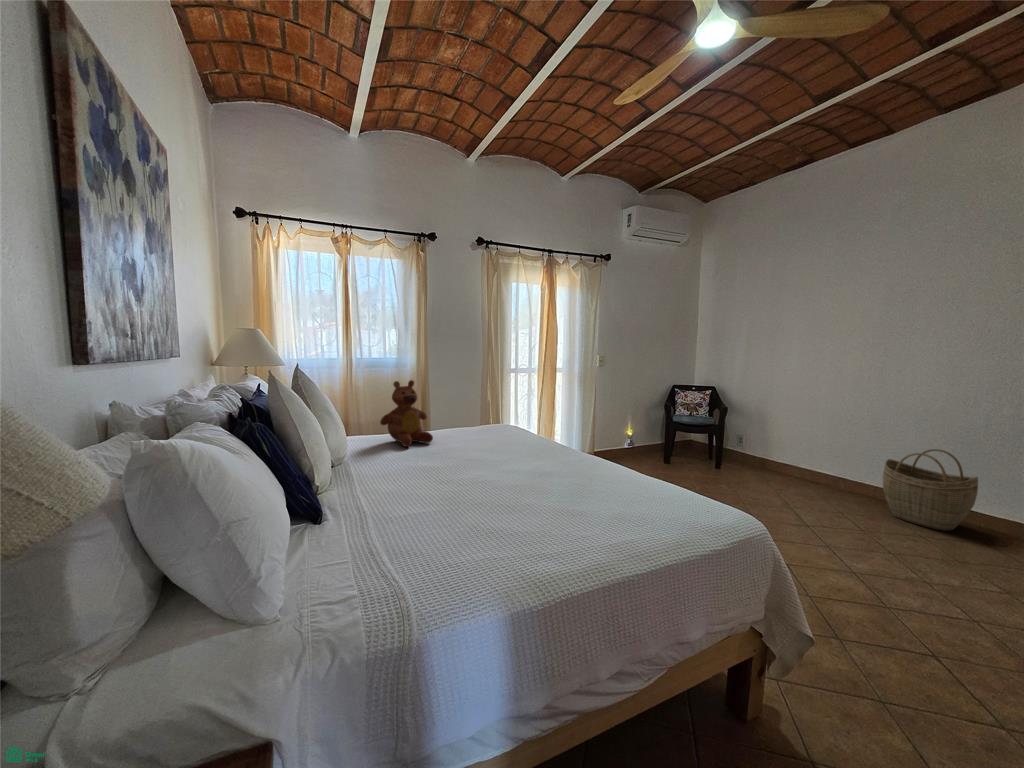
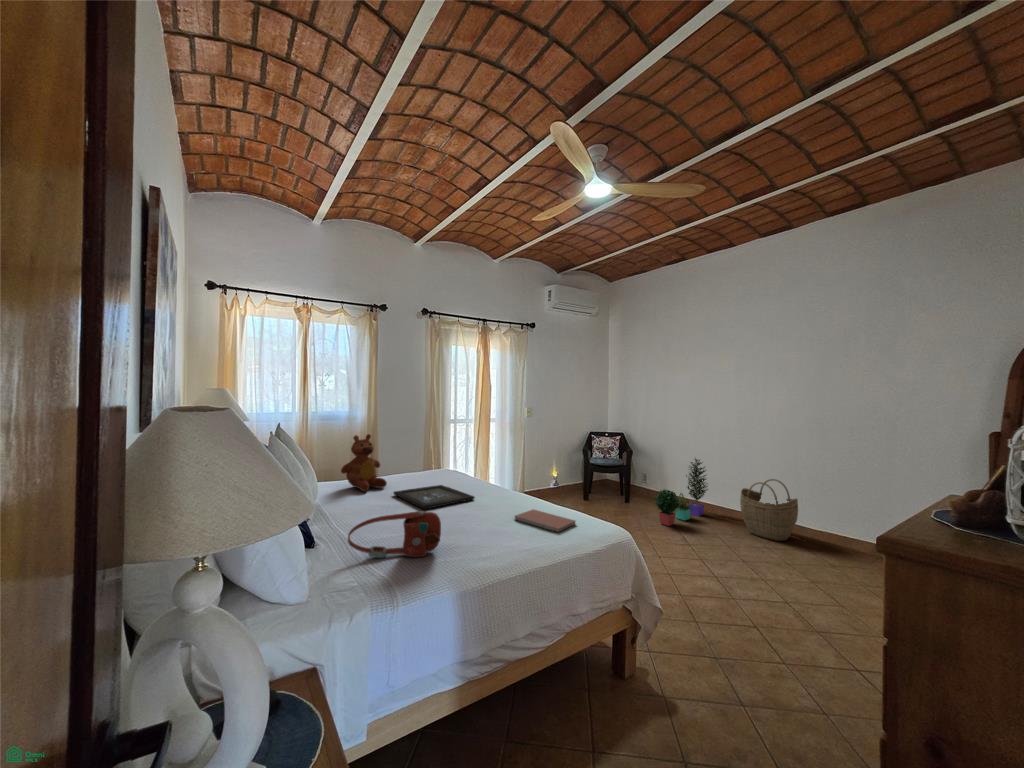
potted plant: none [757,418,834,500] -> present [654,458,708,526]
tray: none [438,442,536,474] -> present [394,485,475,510]
notebook: none [589,481,680,518] -> present [515,510,576,532]
handbag: none [354,483,485,548] -> present [348,511,441,558]

